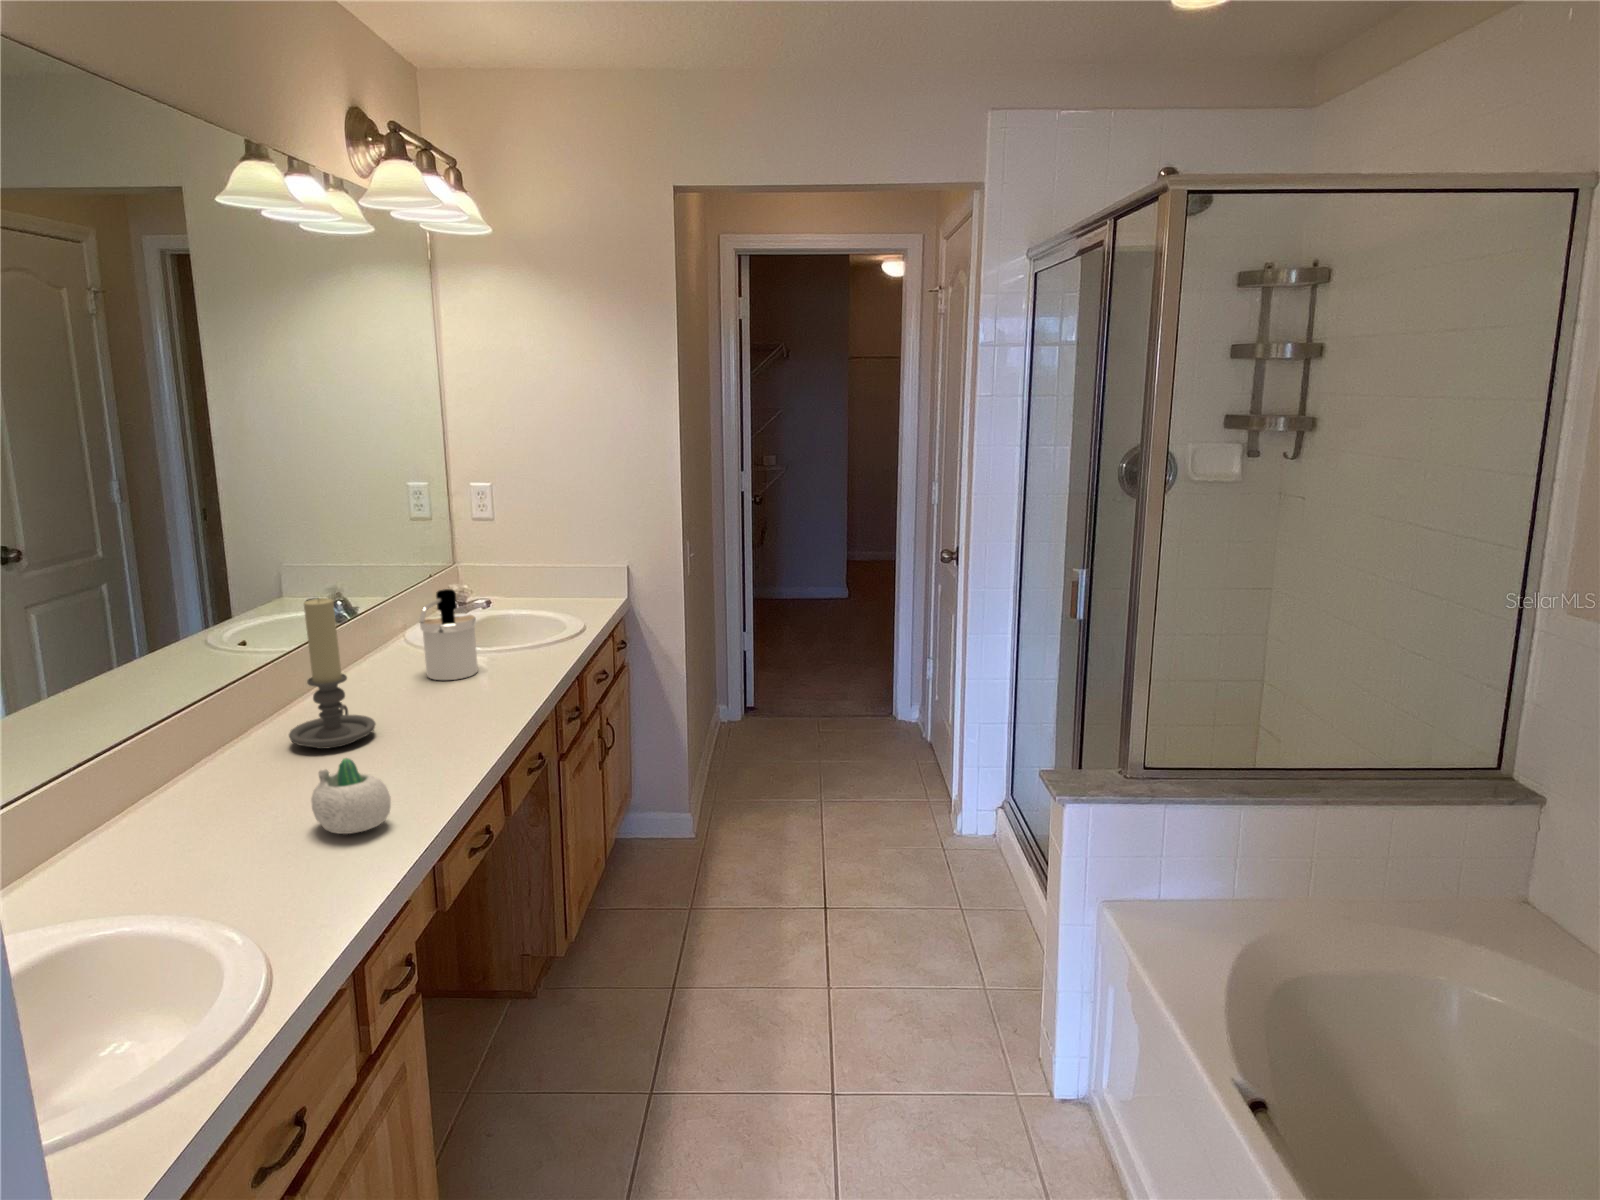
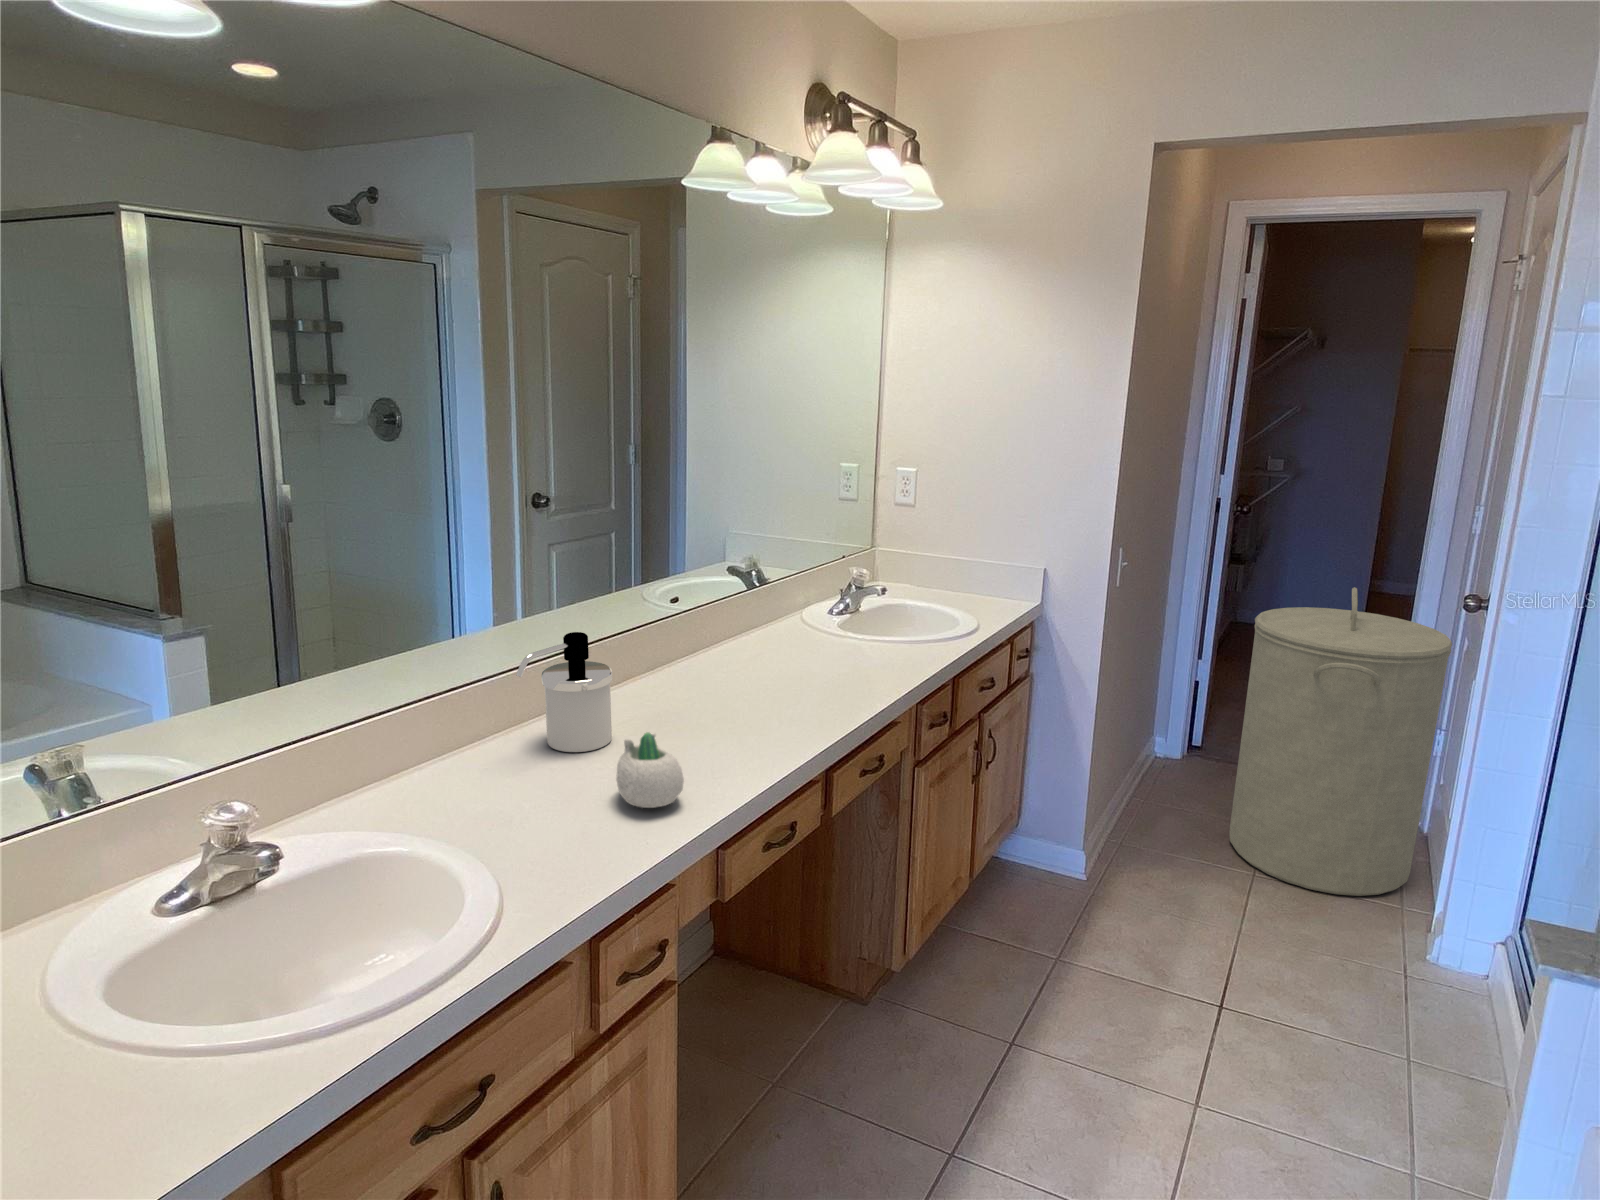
laundry hamper: none [794,555,933,801] -> present [1229,587,1452,896]
soap dispenser: present [419,589,478,680] -> present [516,632,612,752]
candle holder: present [289,598,375,749] -> none [647,569,723,715]

